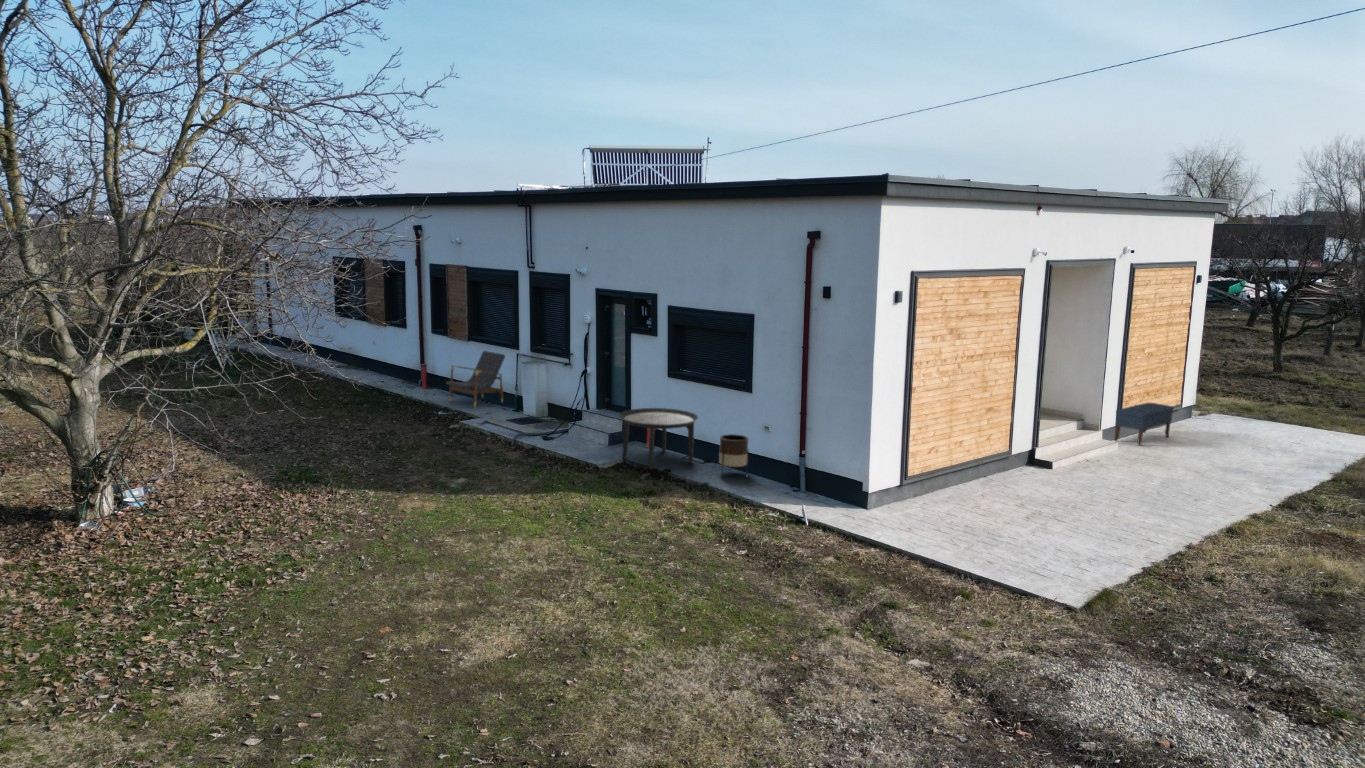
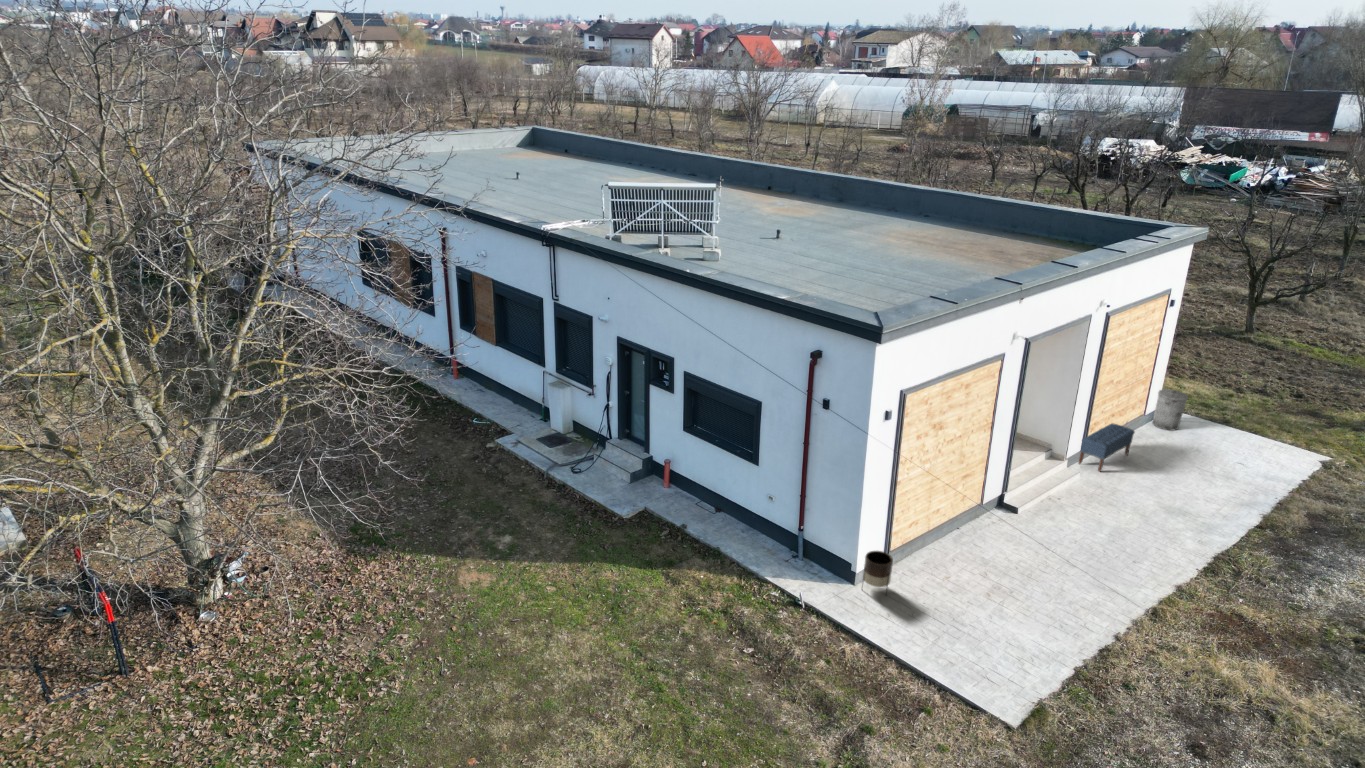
lounge chair: present [446,351,505,407] -> none [481,364,533,423]
trash can: none [1191,379,1227,424] -> present [1153,389,1188,430]
round table: present [619,408,698,469] -> none [642,459,711,526]
planter: present [719,434,748,473] -> present [863,551,893,587]

